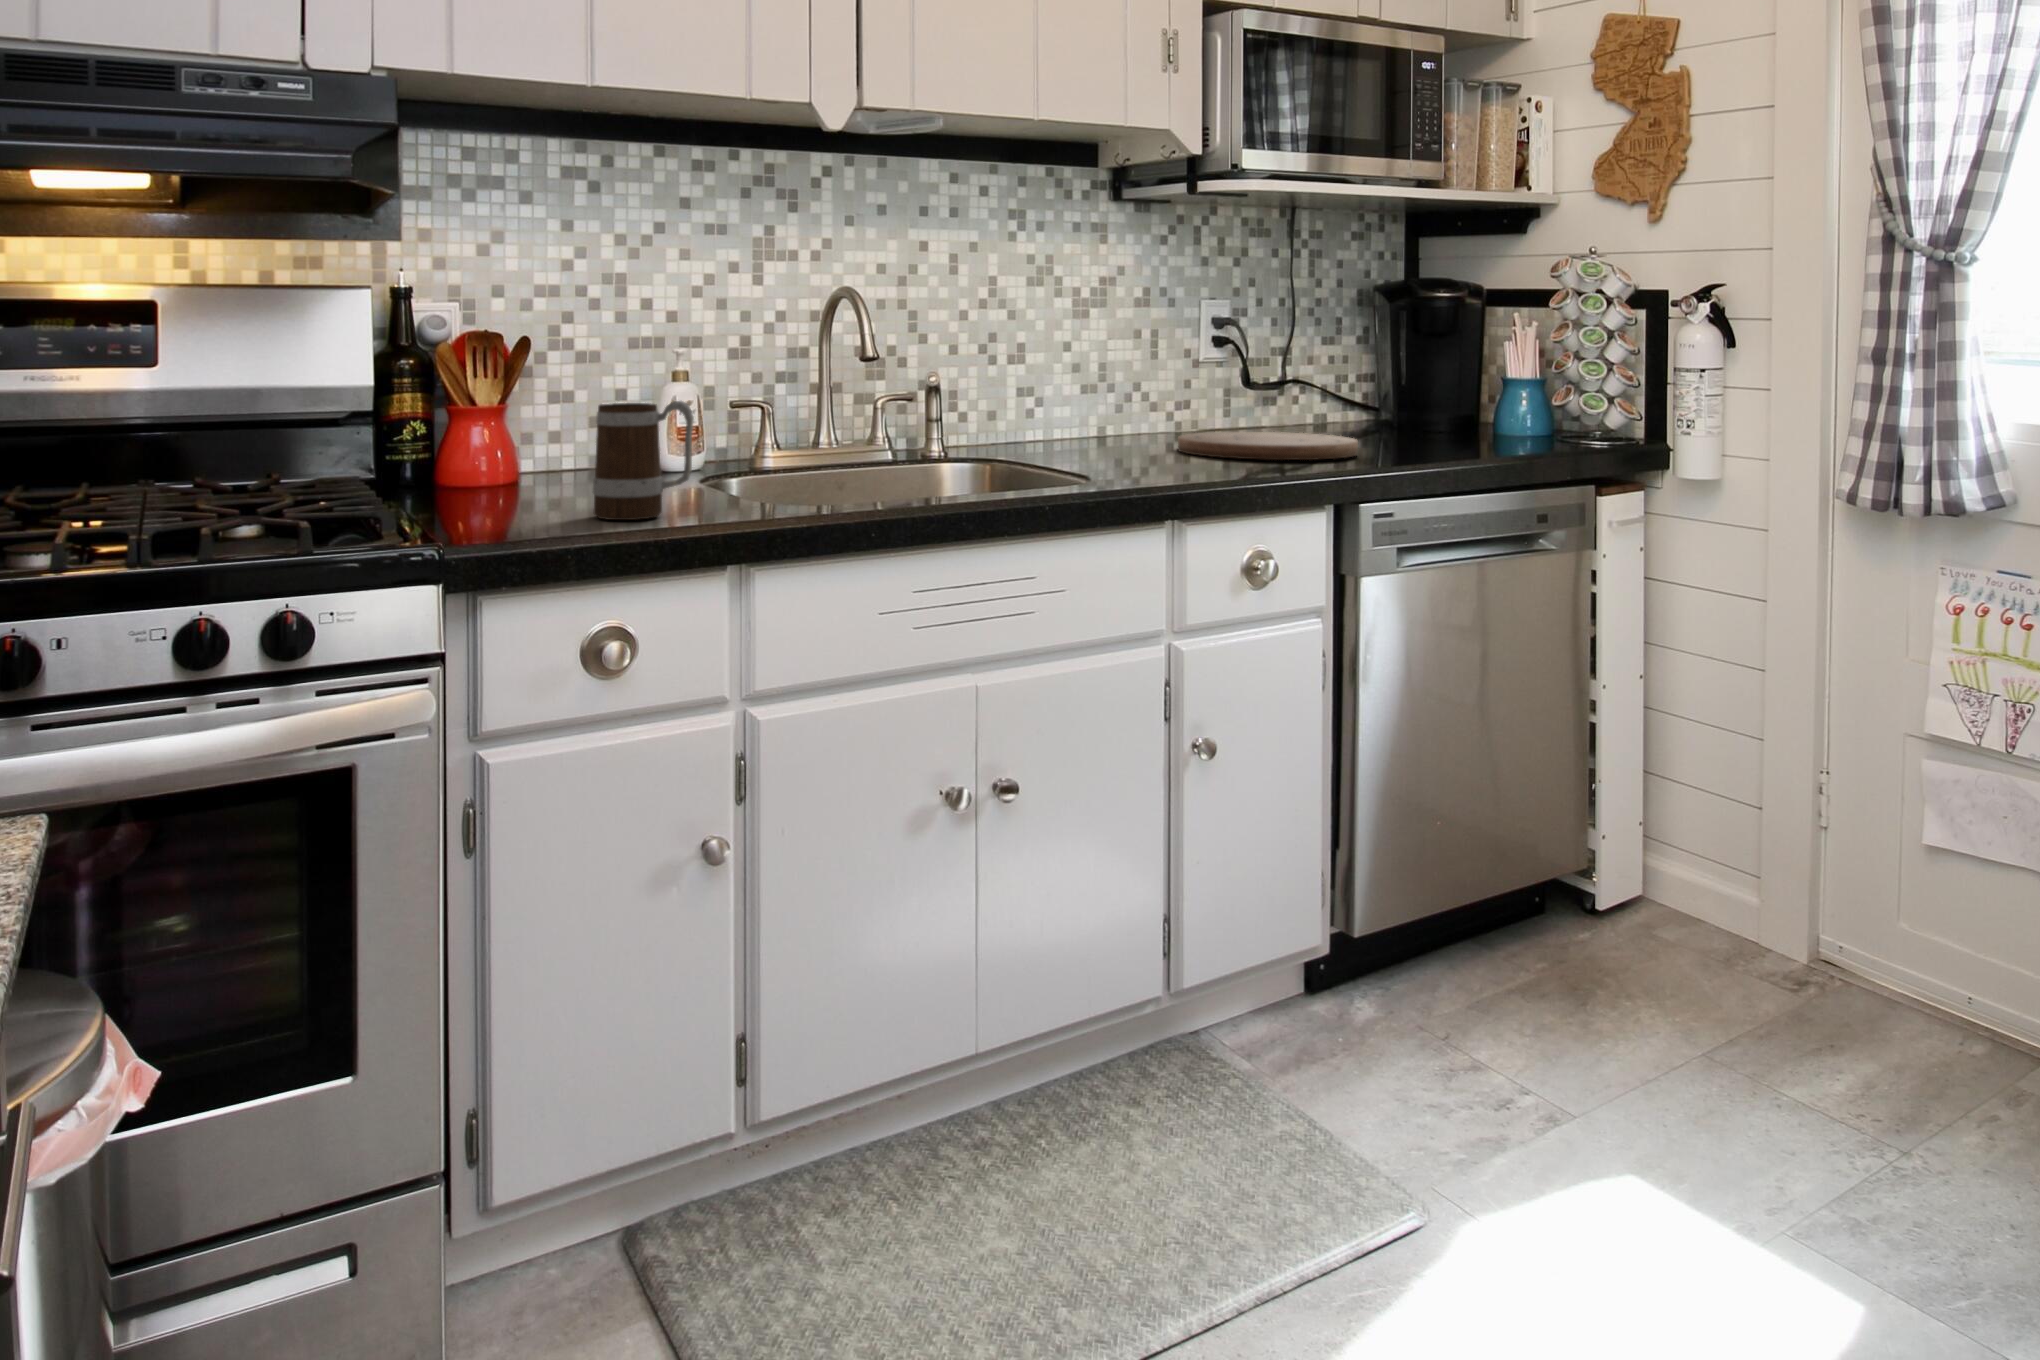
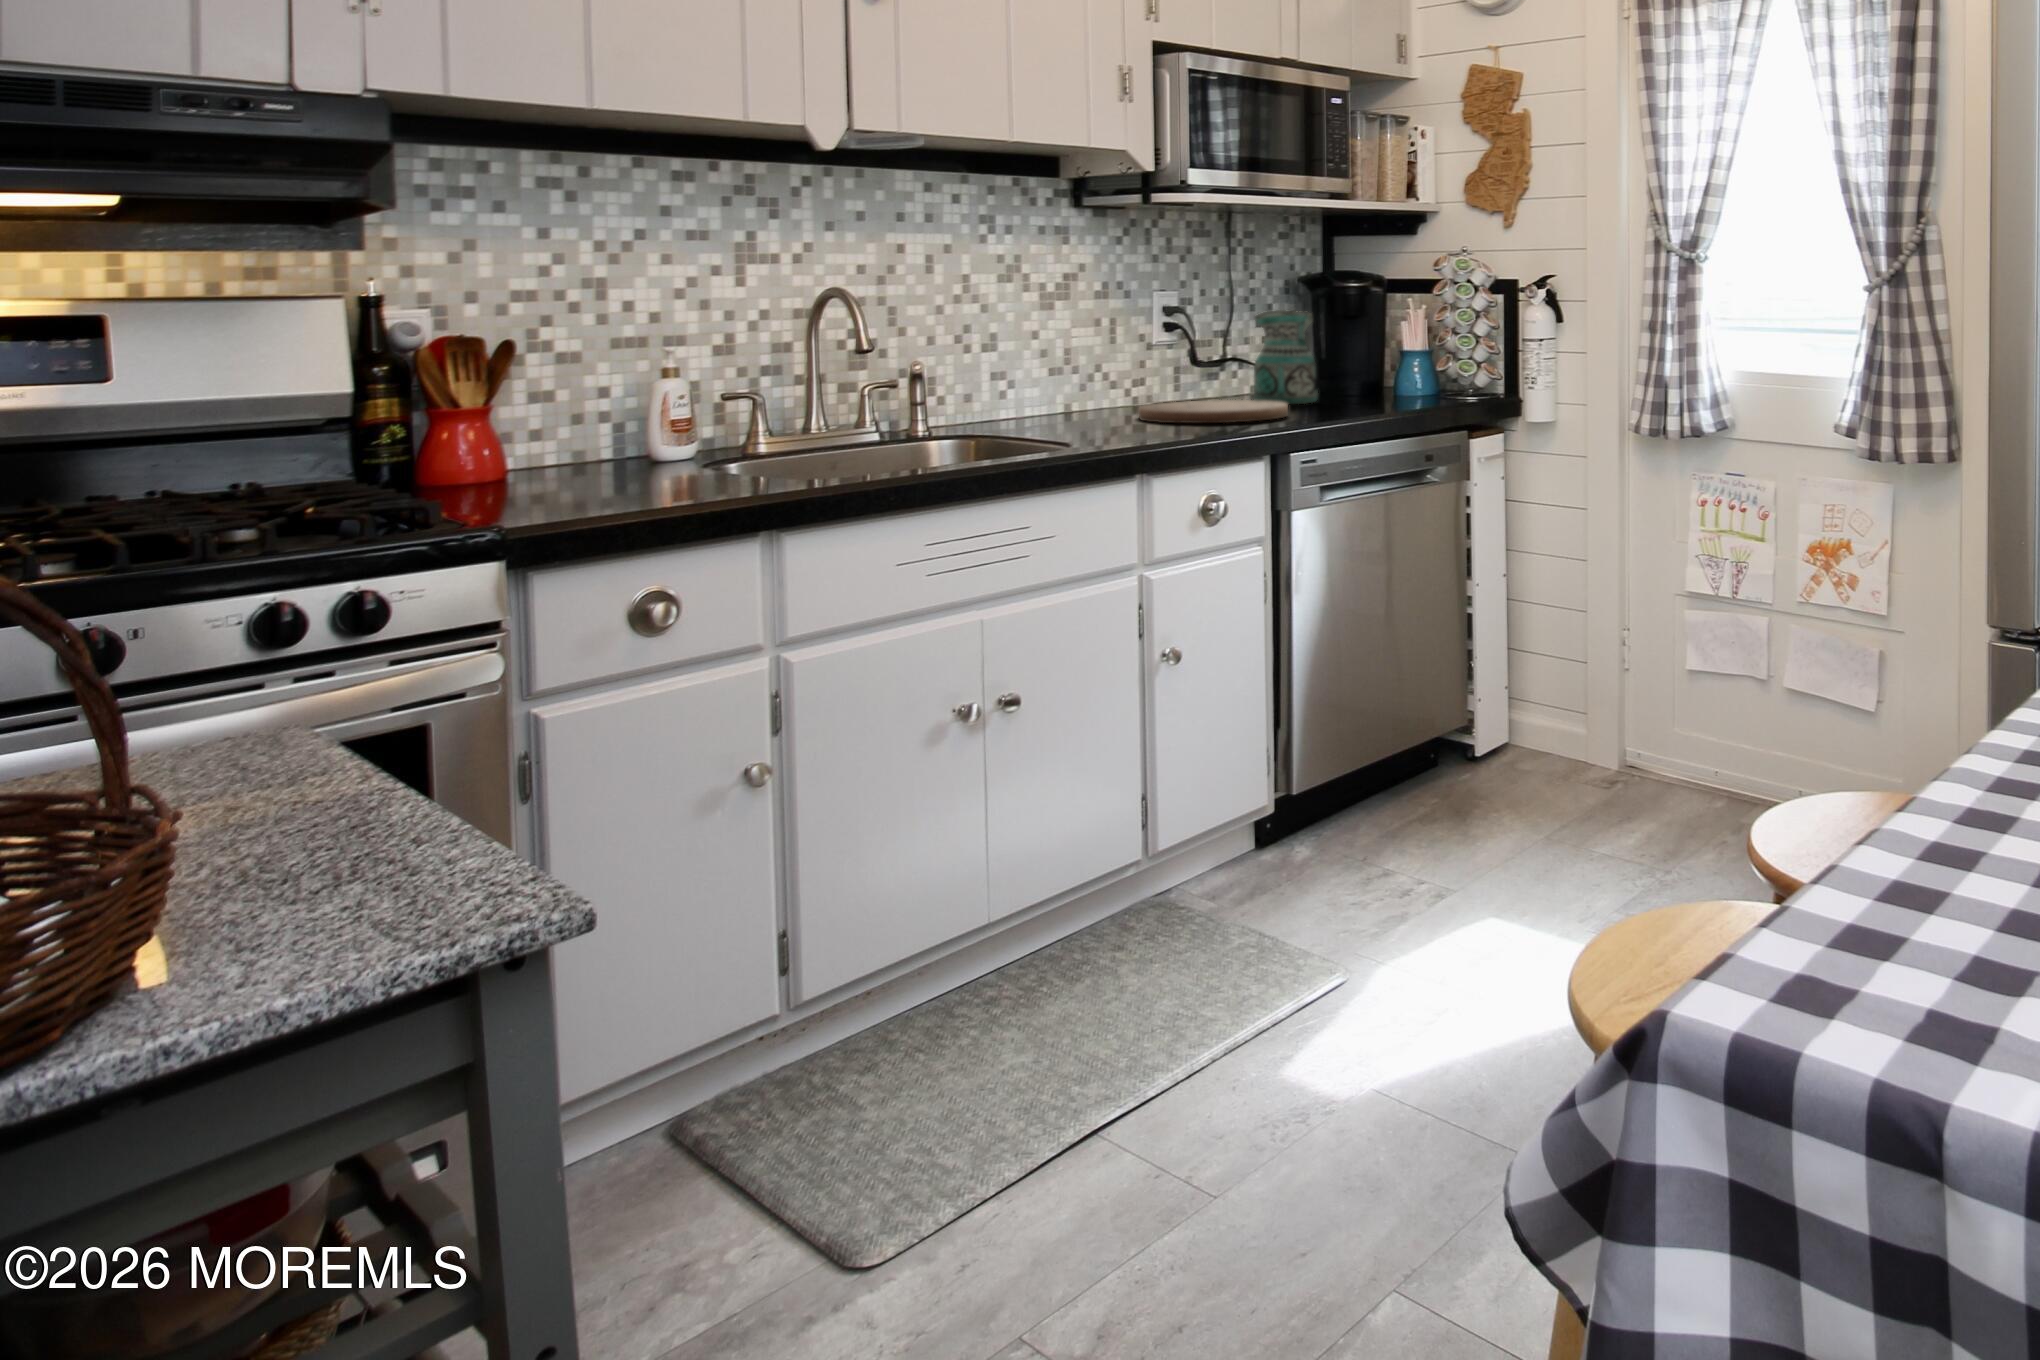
ceramic pitcher: none [1316,325,1427,441] -> present [1254,310,1318,404]
mug: present [593,401,694,520] -> none [618,395,716,503]

